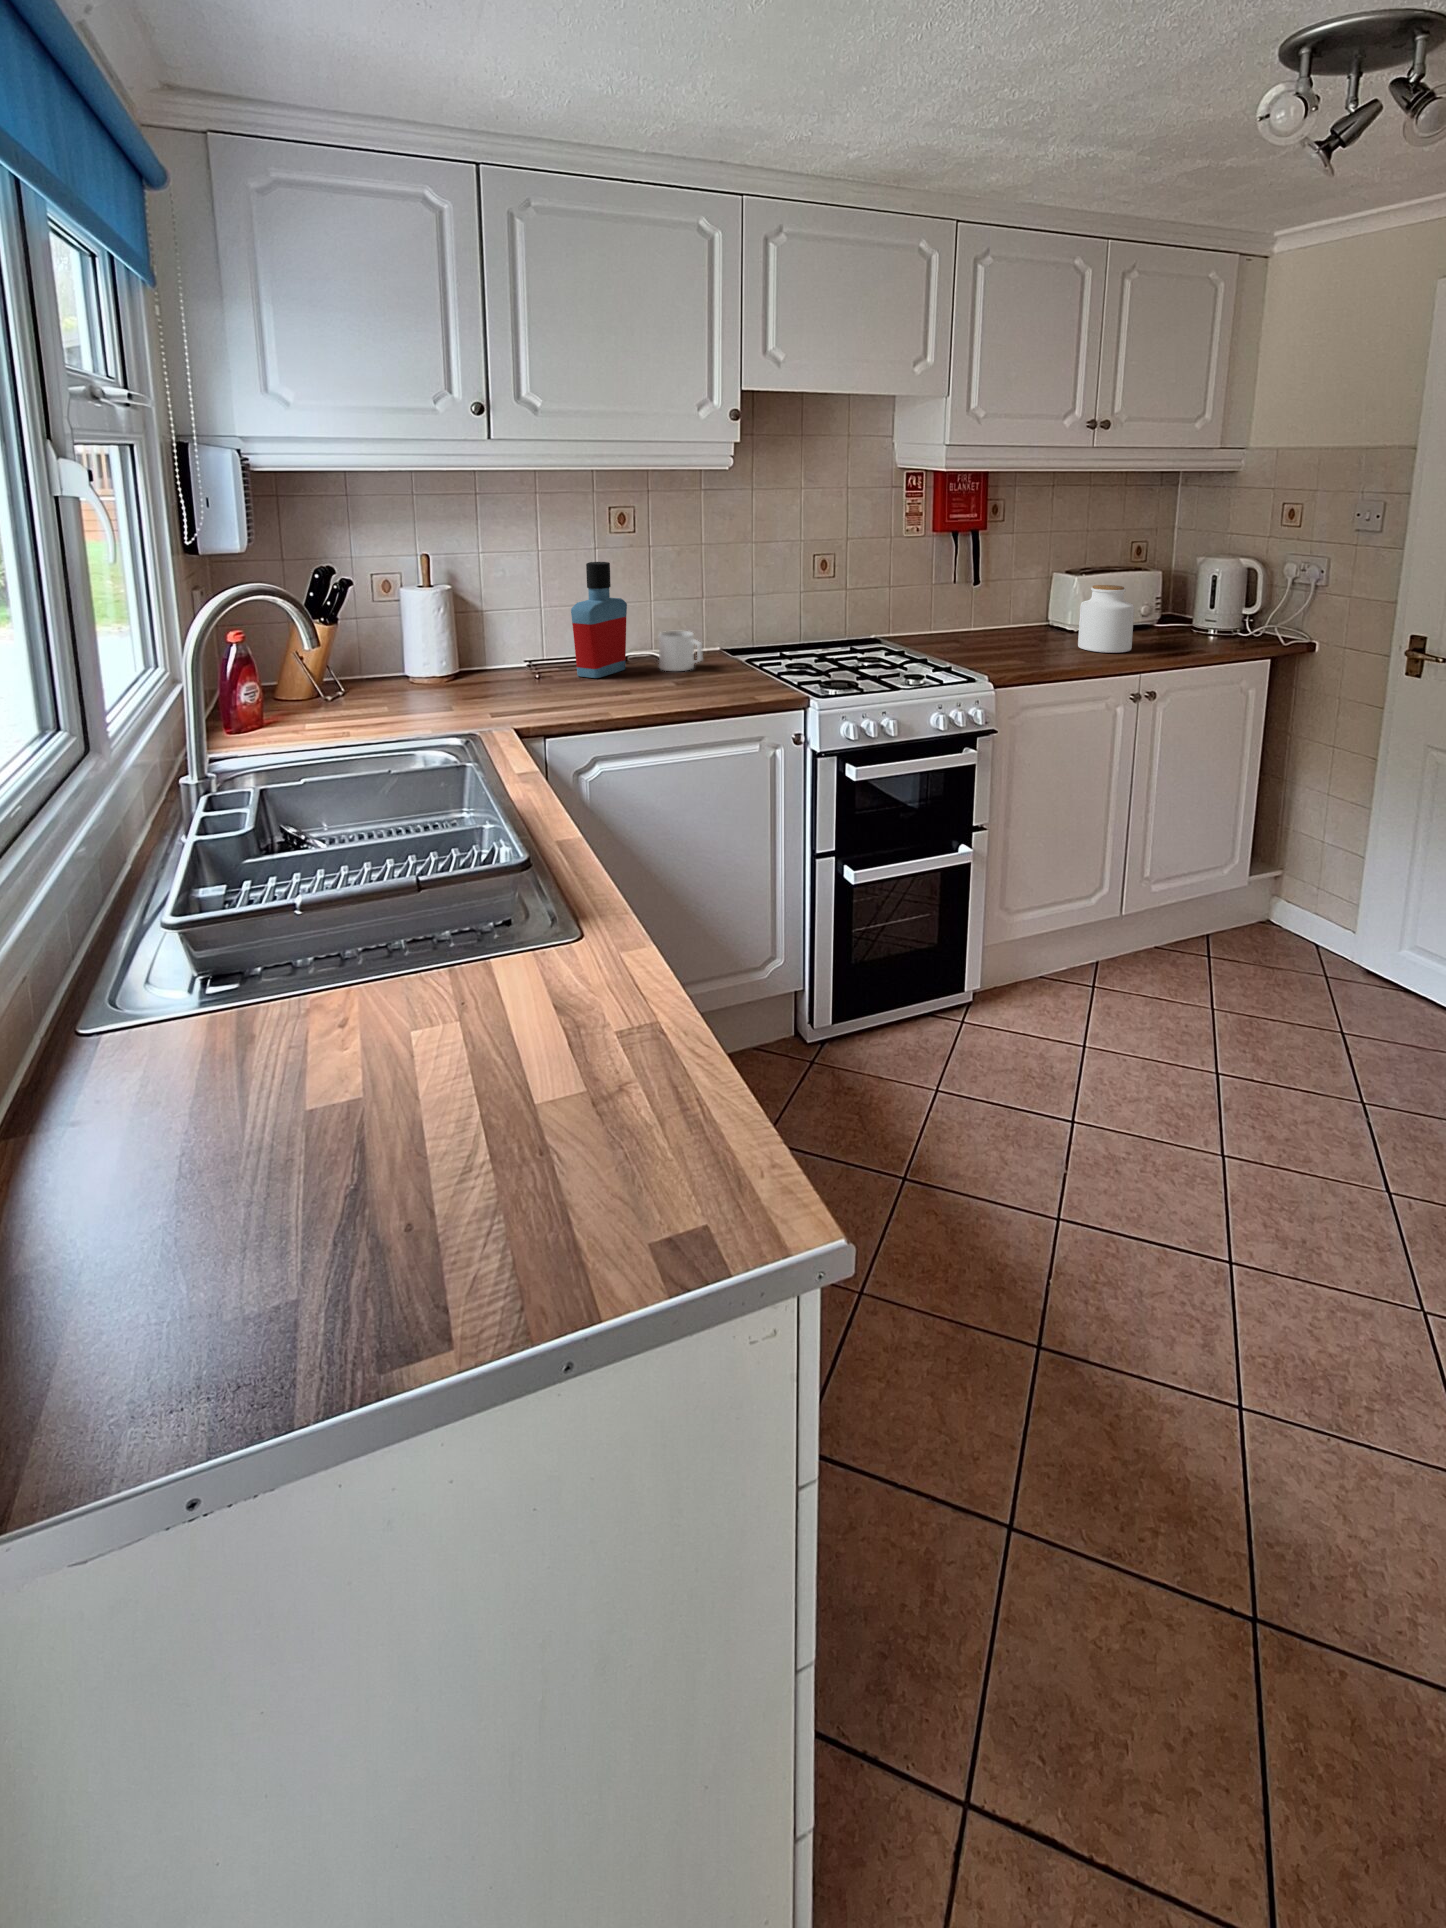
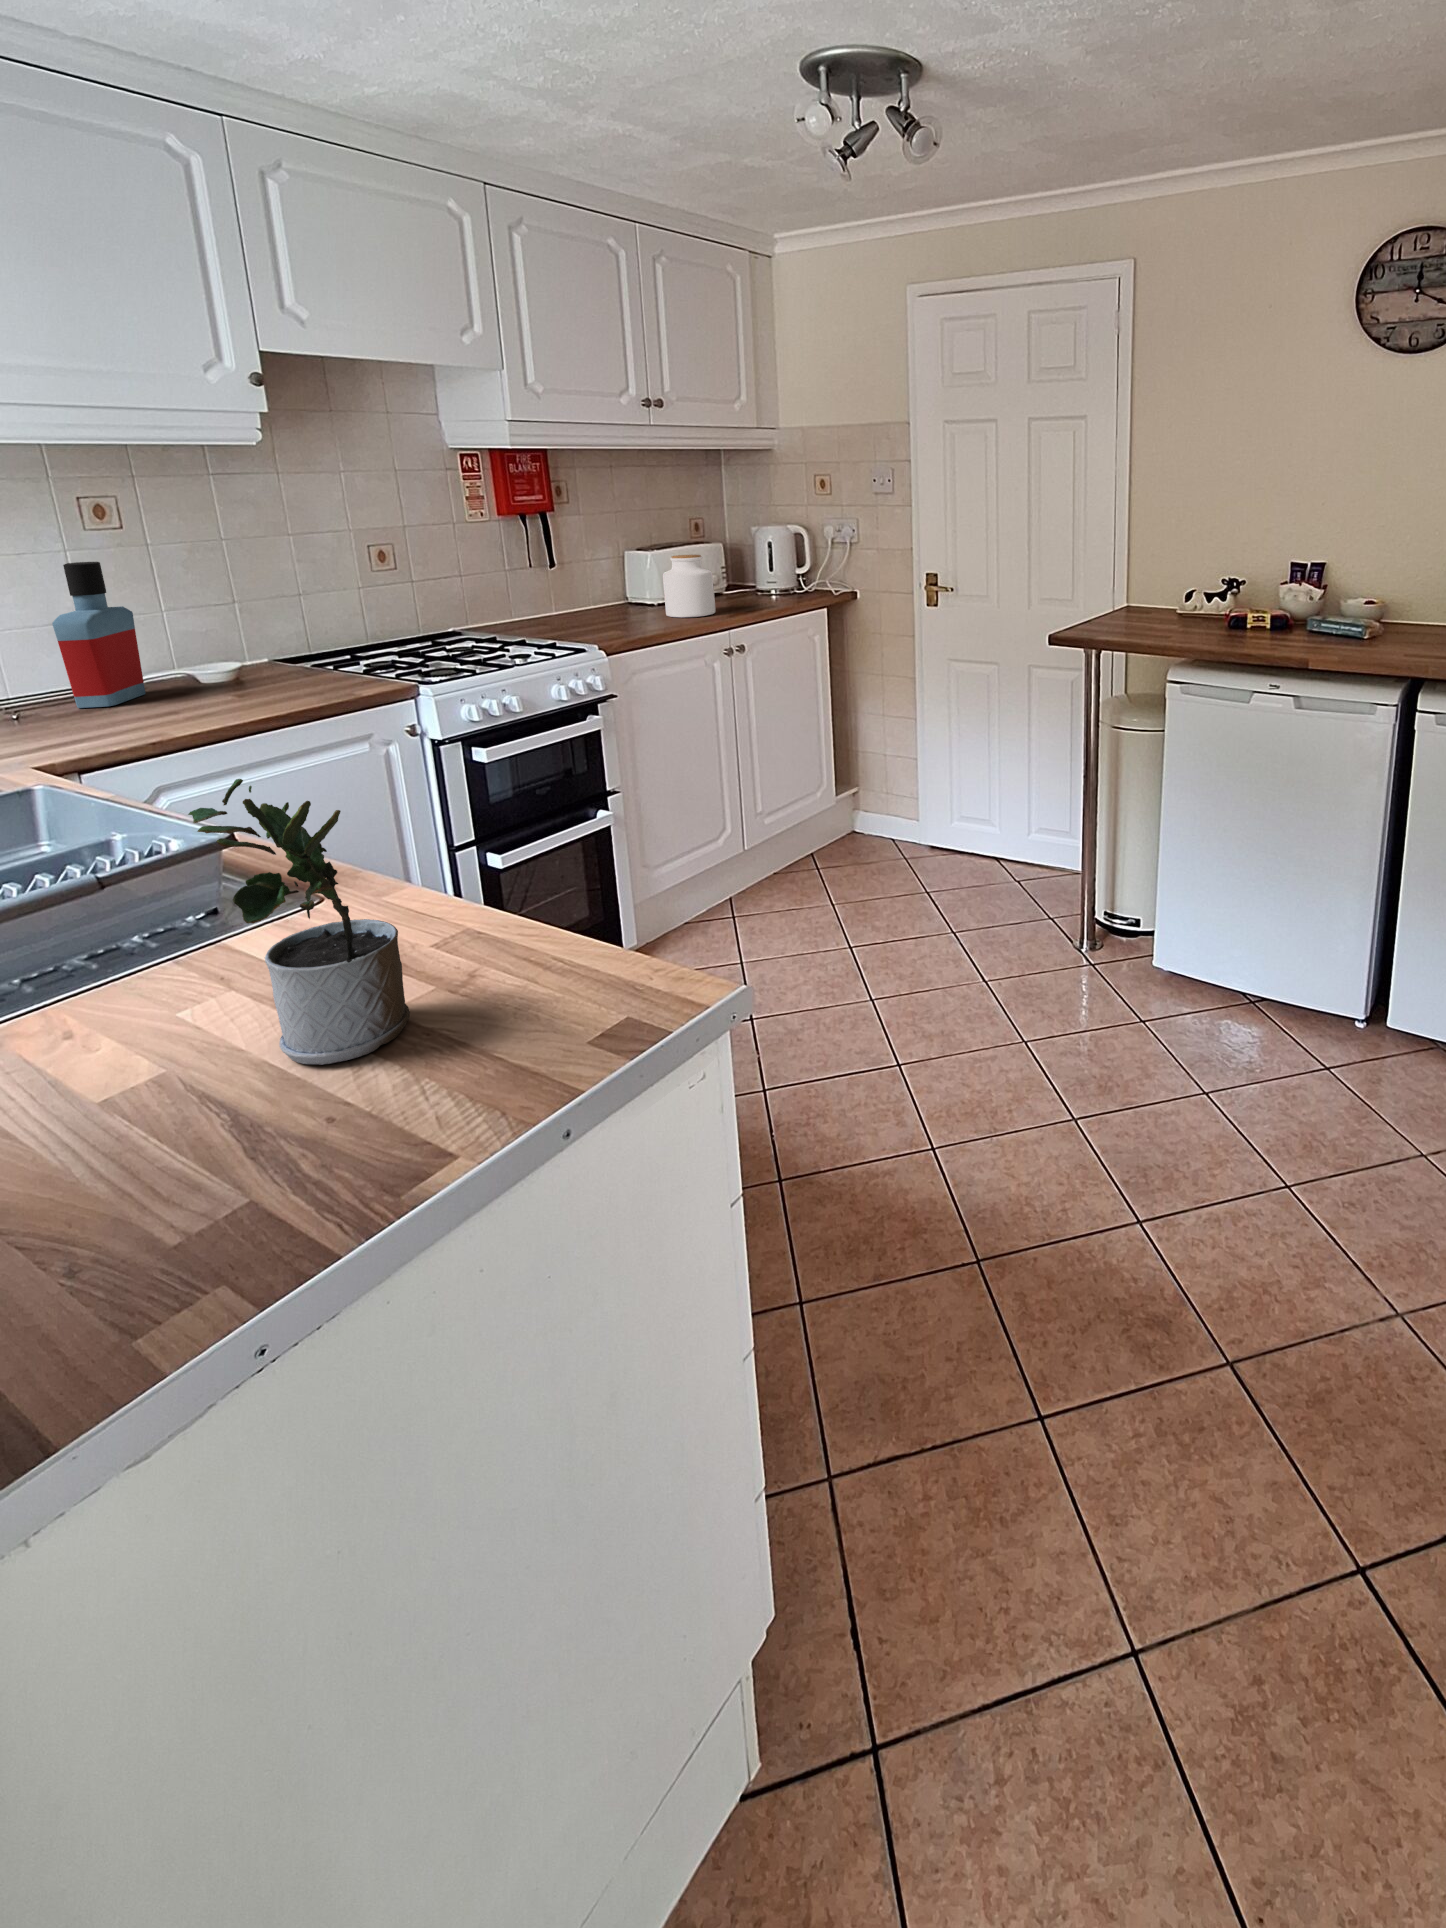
mug: present [659,631,703,671] -> none [187,639,258,688]
potted plant: none [352,866,539,1173] -> present [188,779,410,1065]

